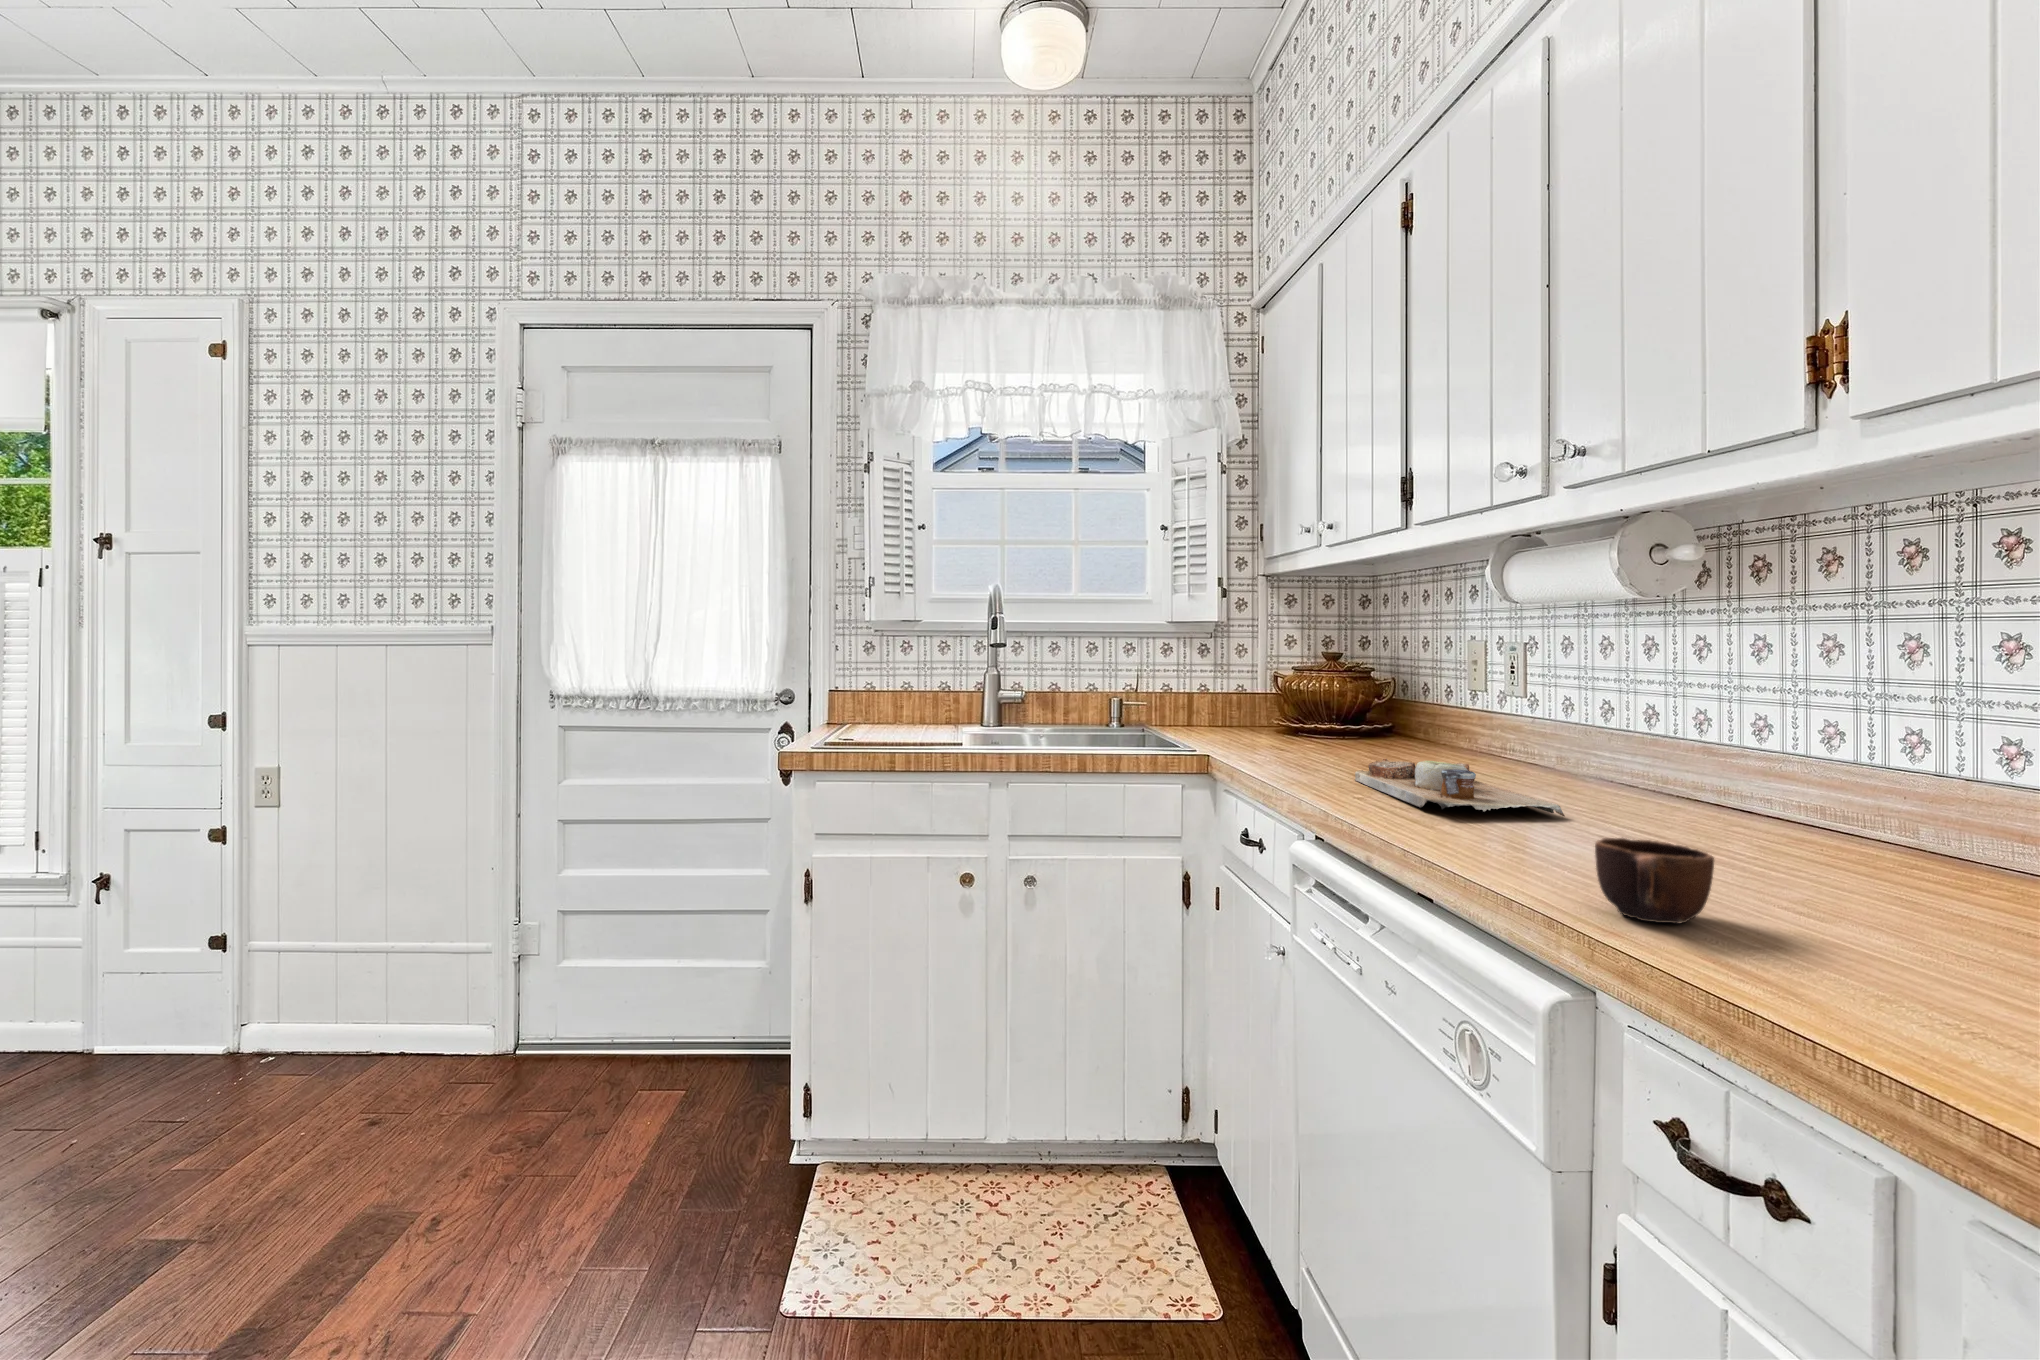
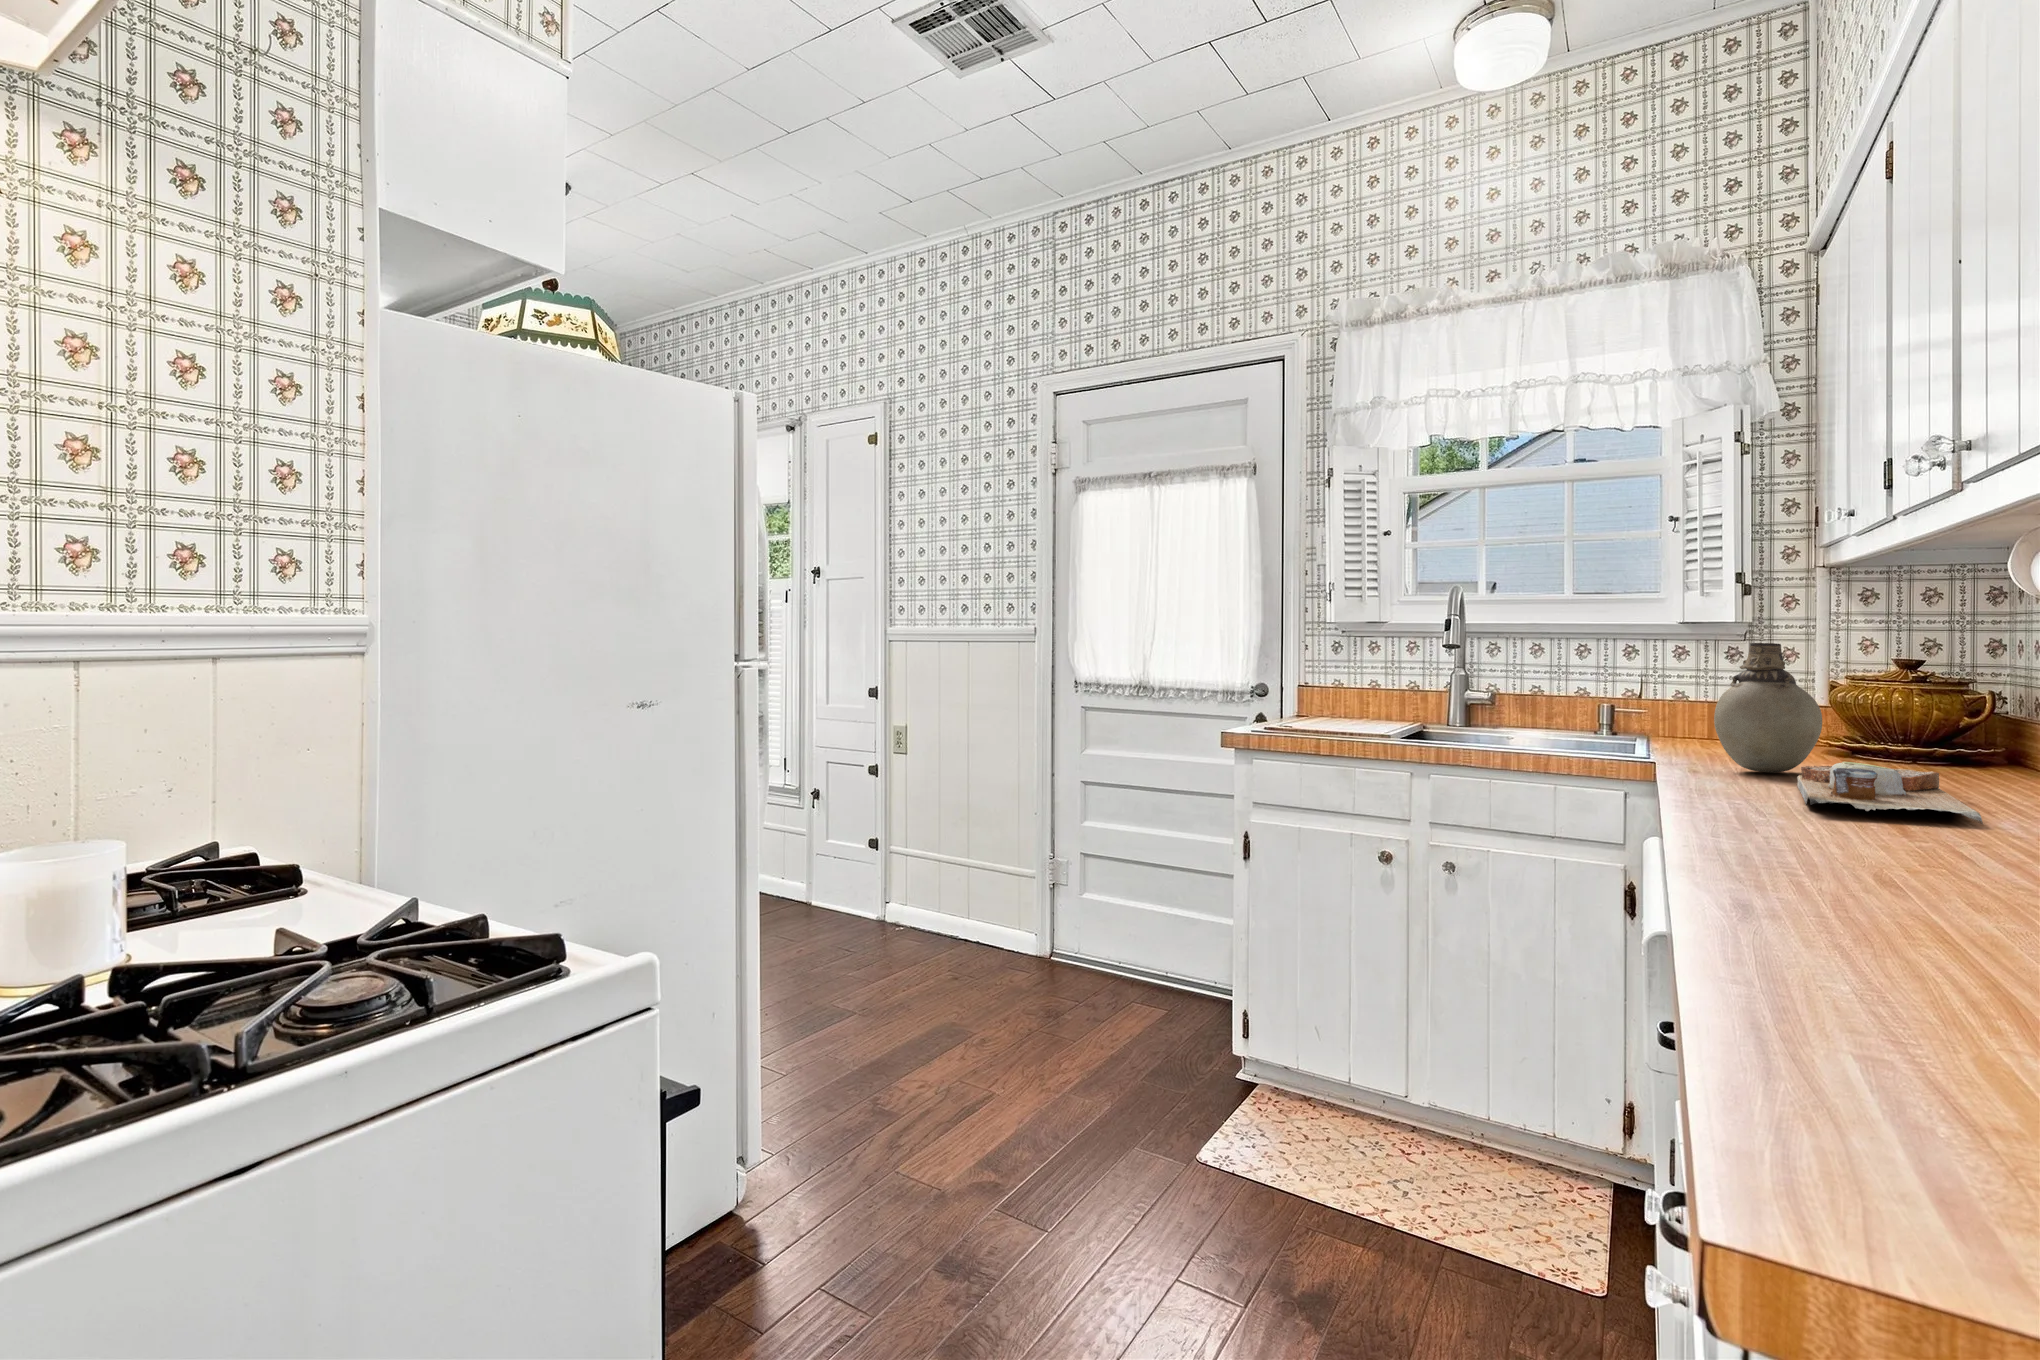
vase: none [1266,647,1349,767] -> present [1714,643,1822,772]
mug: present [1595,838,1714,924] -> none [1781,809,1903,888]

